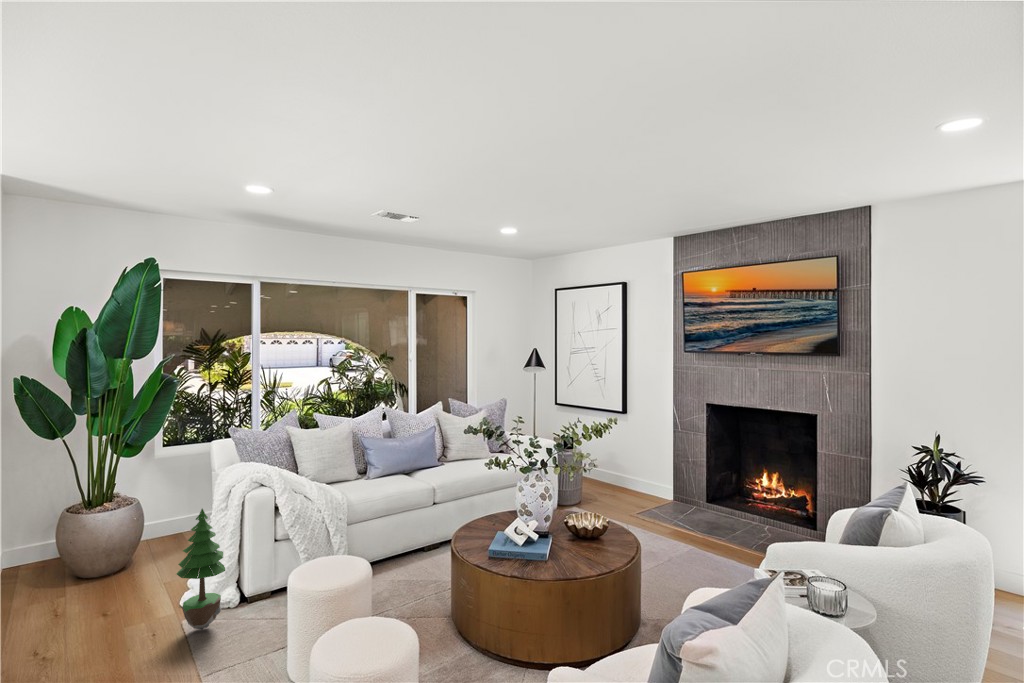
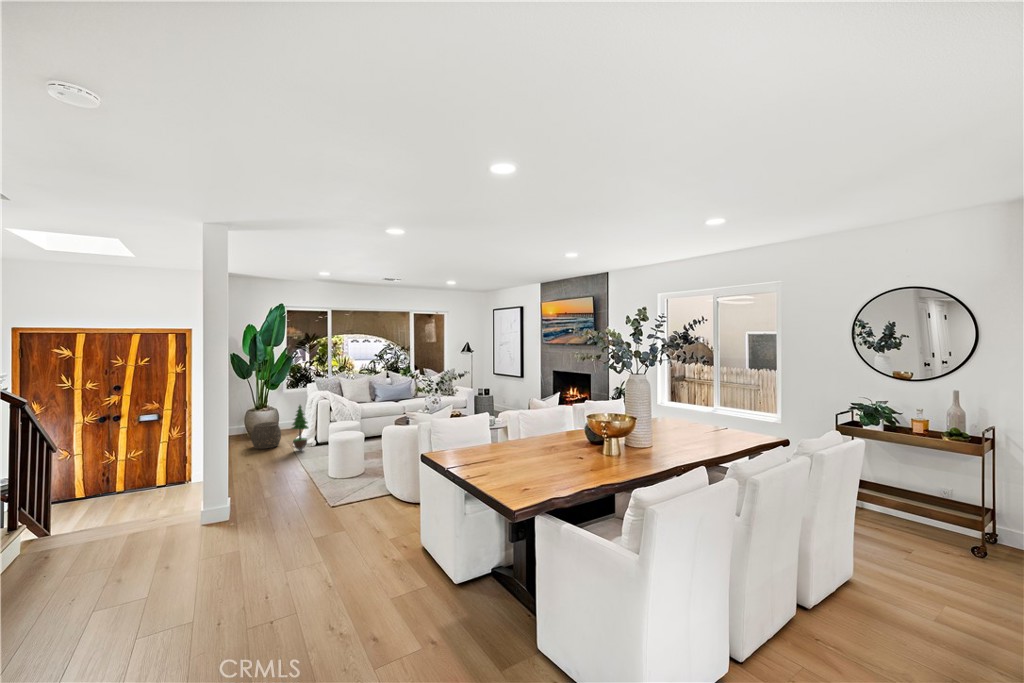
woven basket: none [64,548,150,629] -> present [251,422,281,449]

